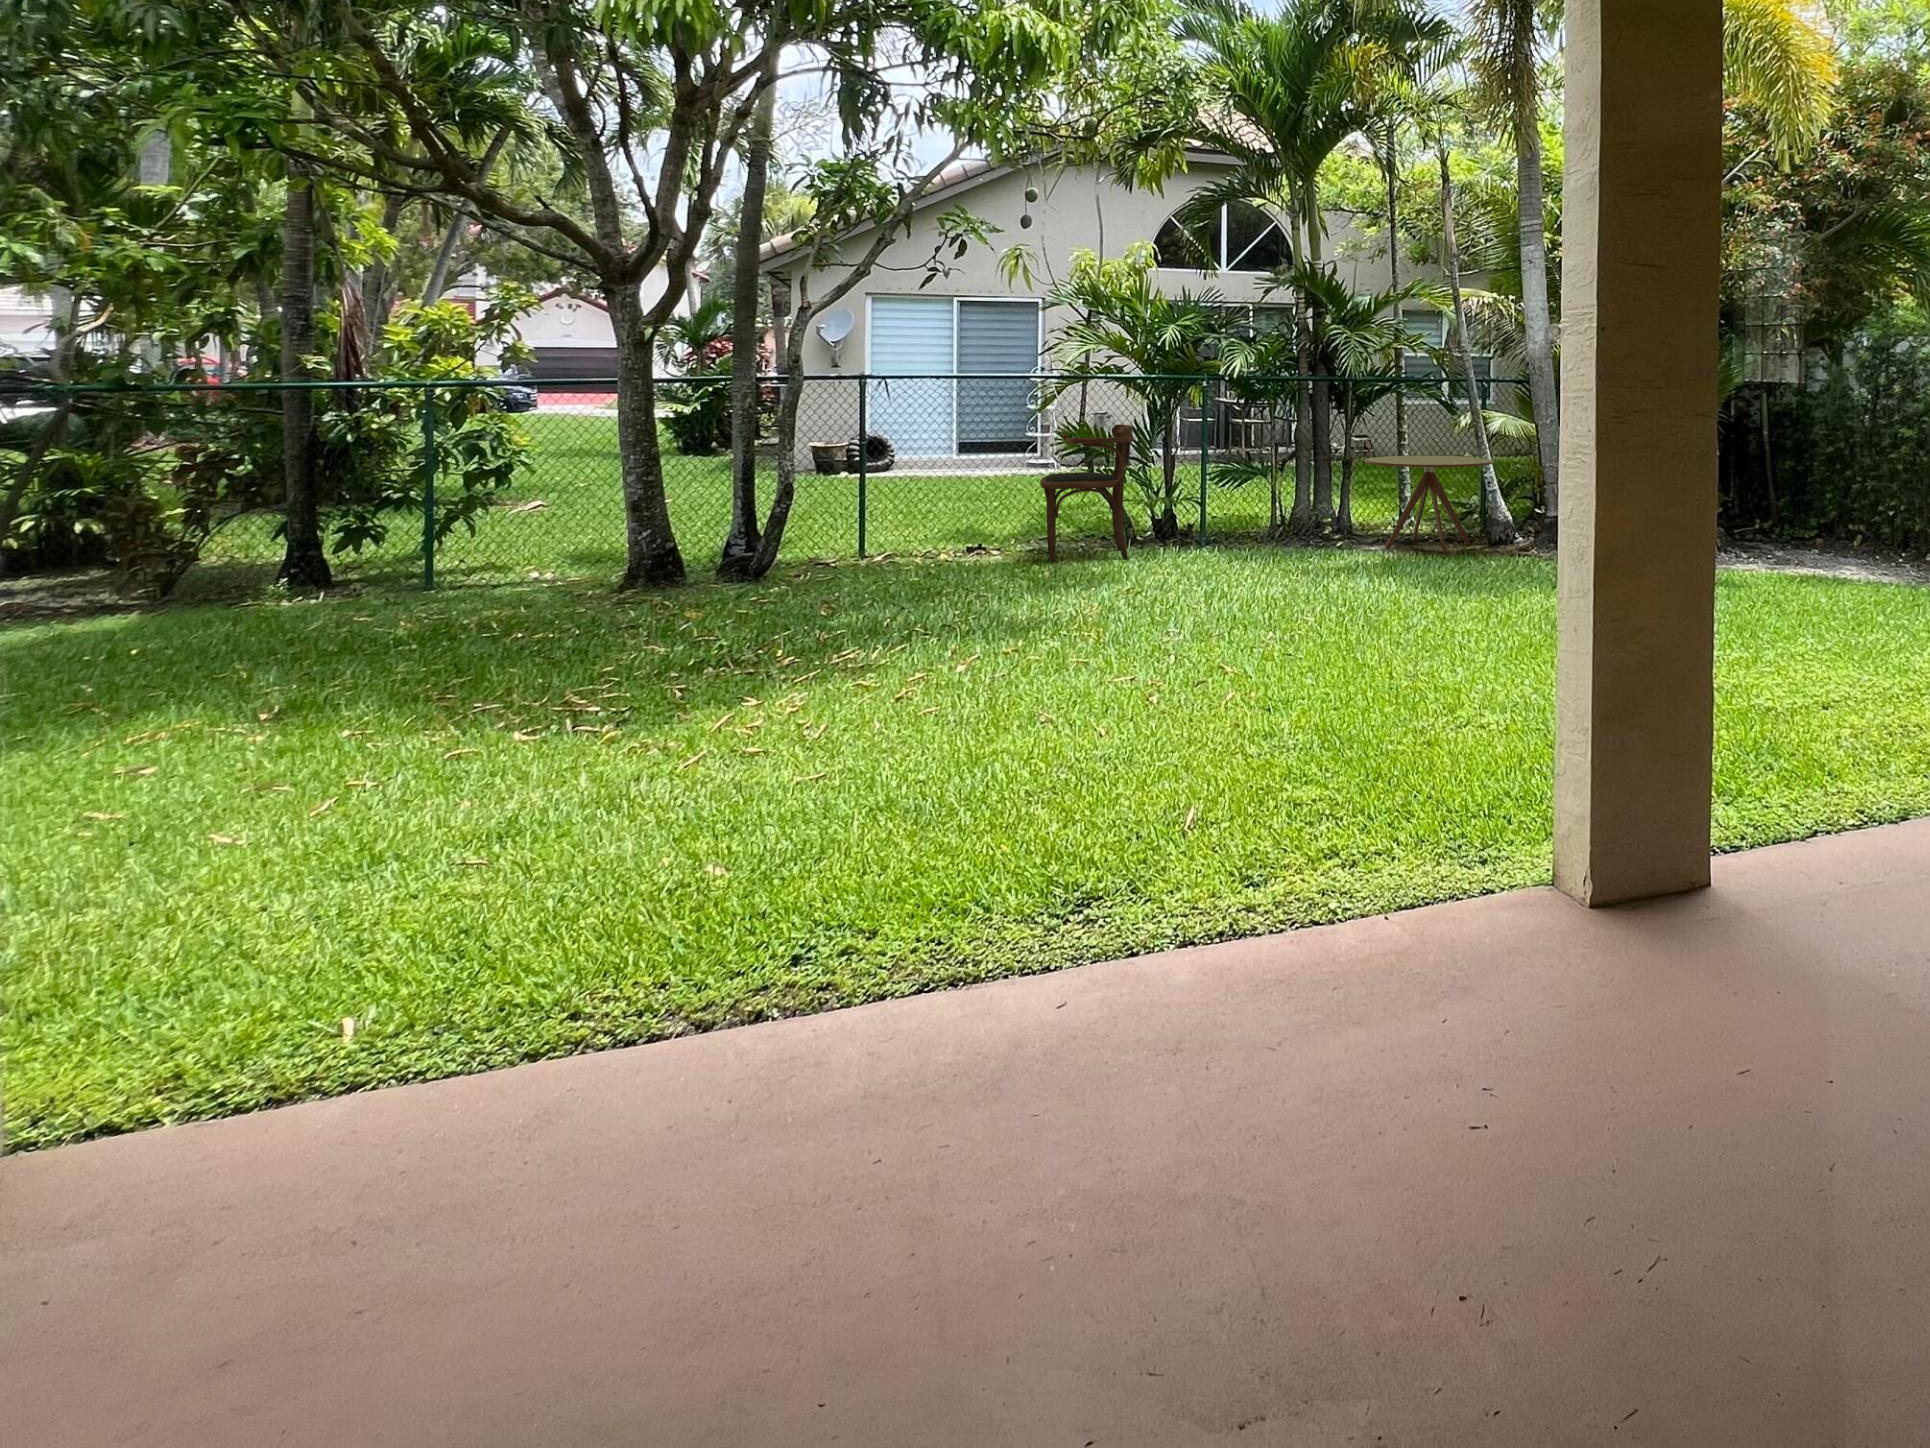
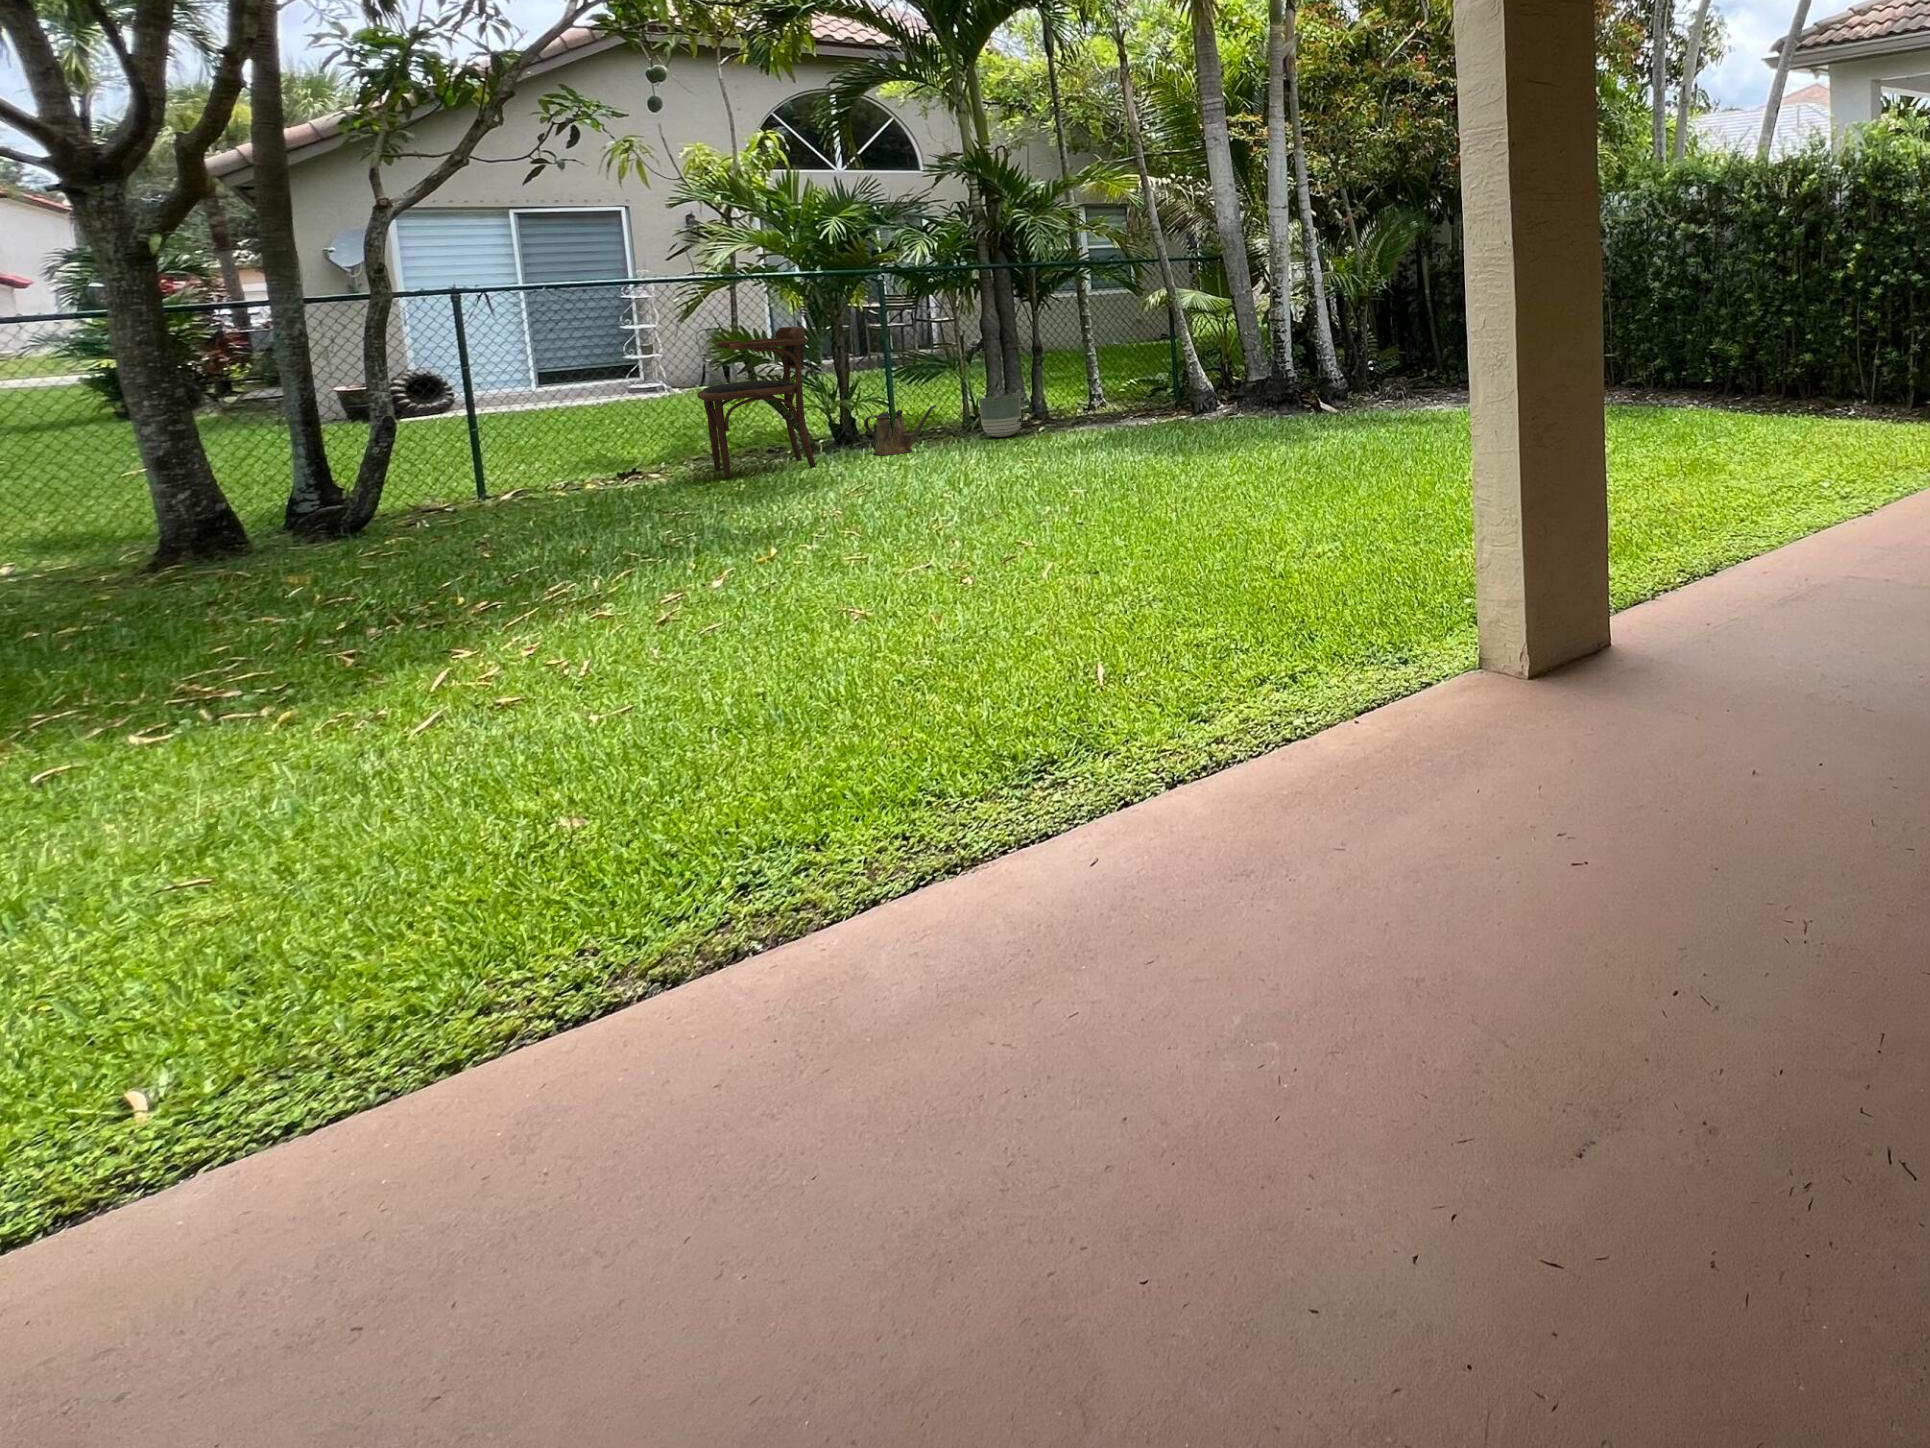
round table: present [1365,456,1494,553] -> none [1058,334,1187,430]
planter: none [1285,506,1324,547] -> present [979,395,1021,437]
watering can: none [1178,510,1240,554] -> present [864,405,936,455]

